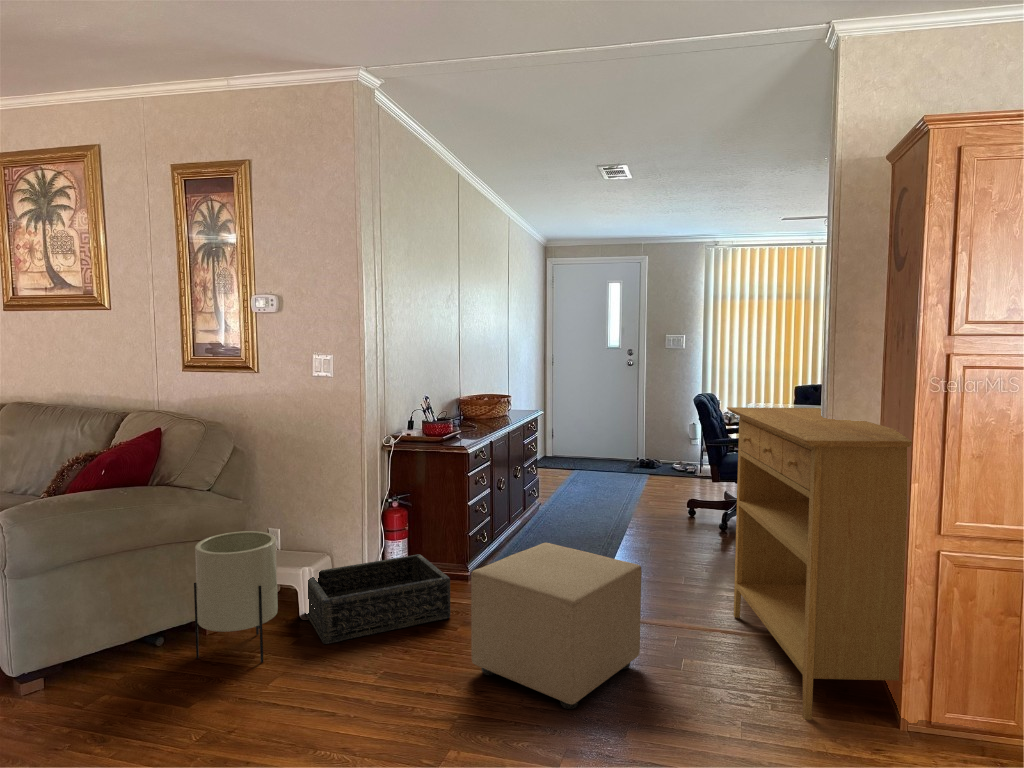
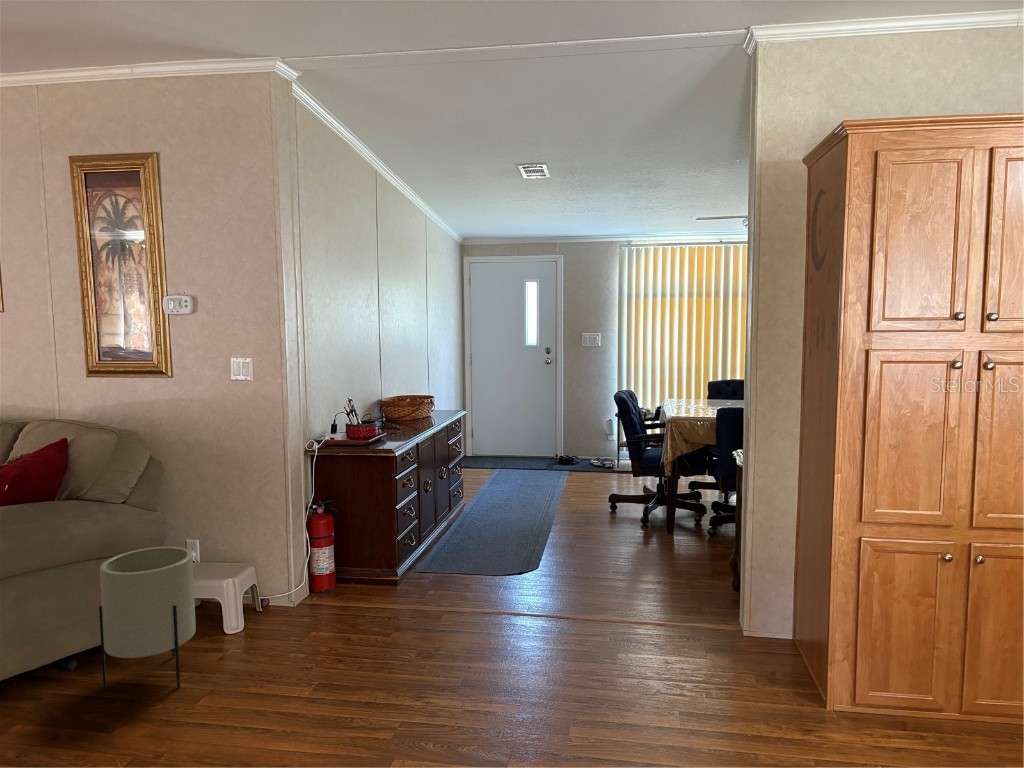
console table: present [727,407,912,720] -> none [652,403,859,709]
ottoman: present [471,543,642,709] -> none [404,544,576,716]
basket: present [306,554,450,644] -> none [225,561,382,663]

